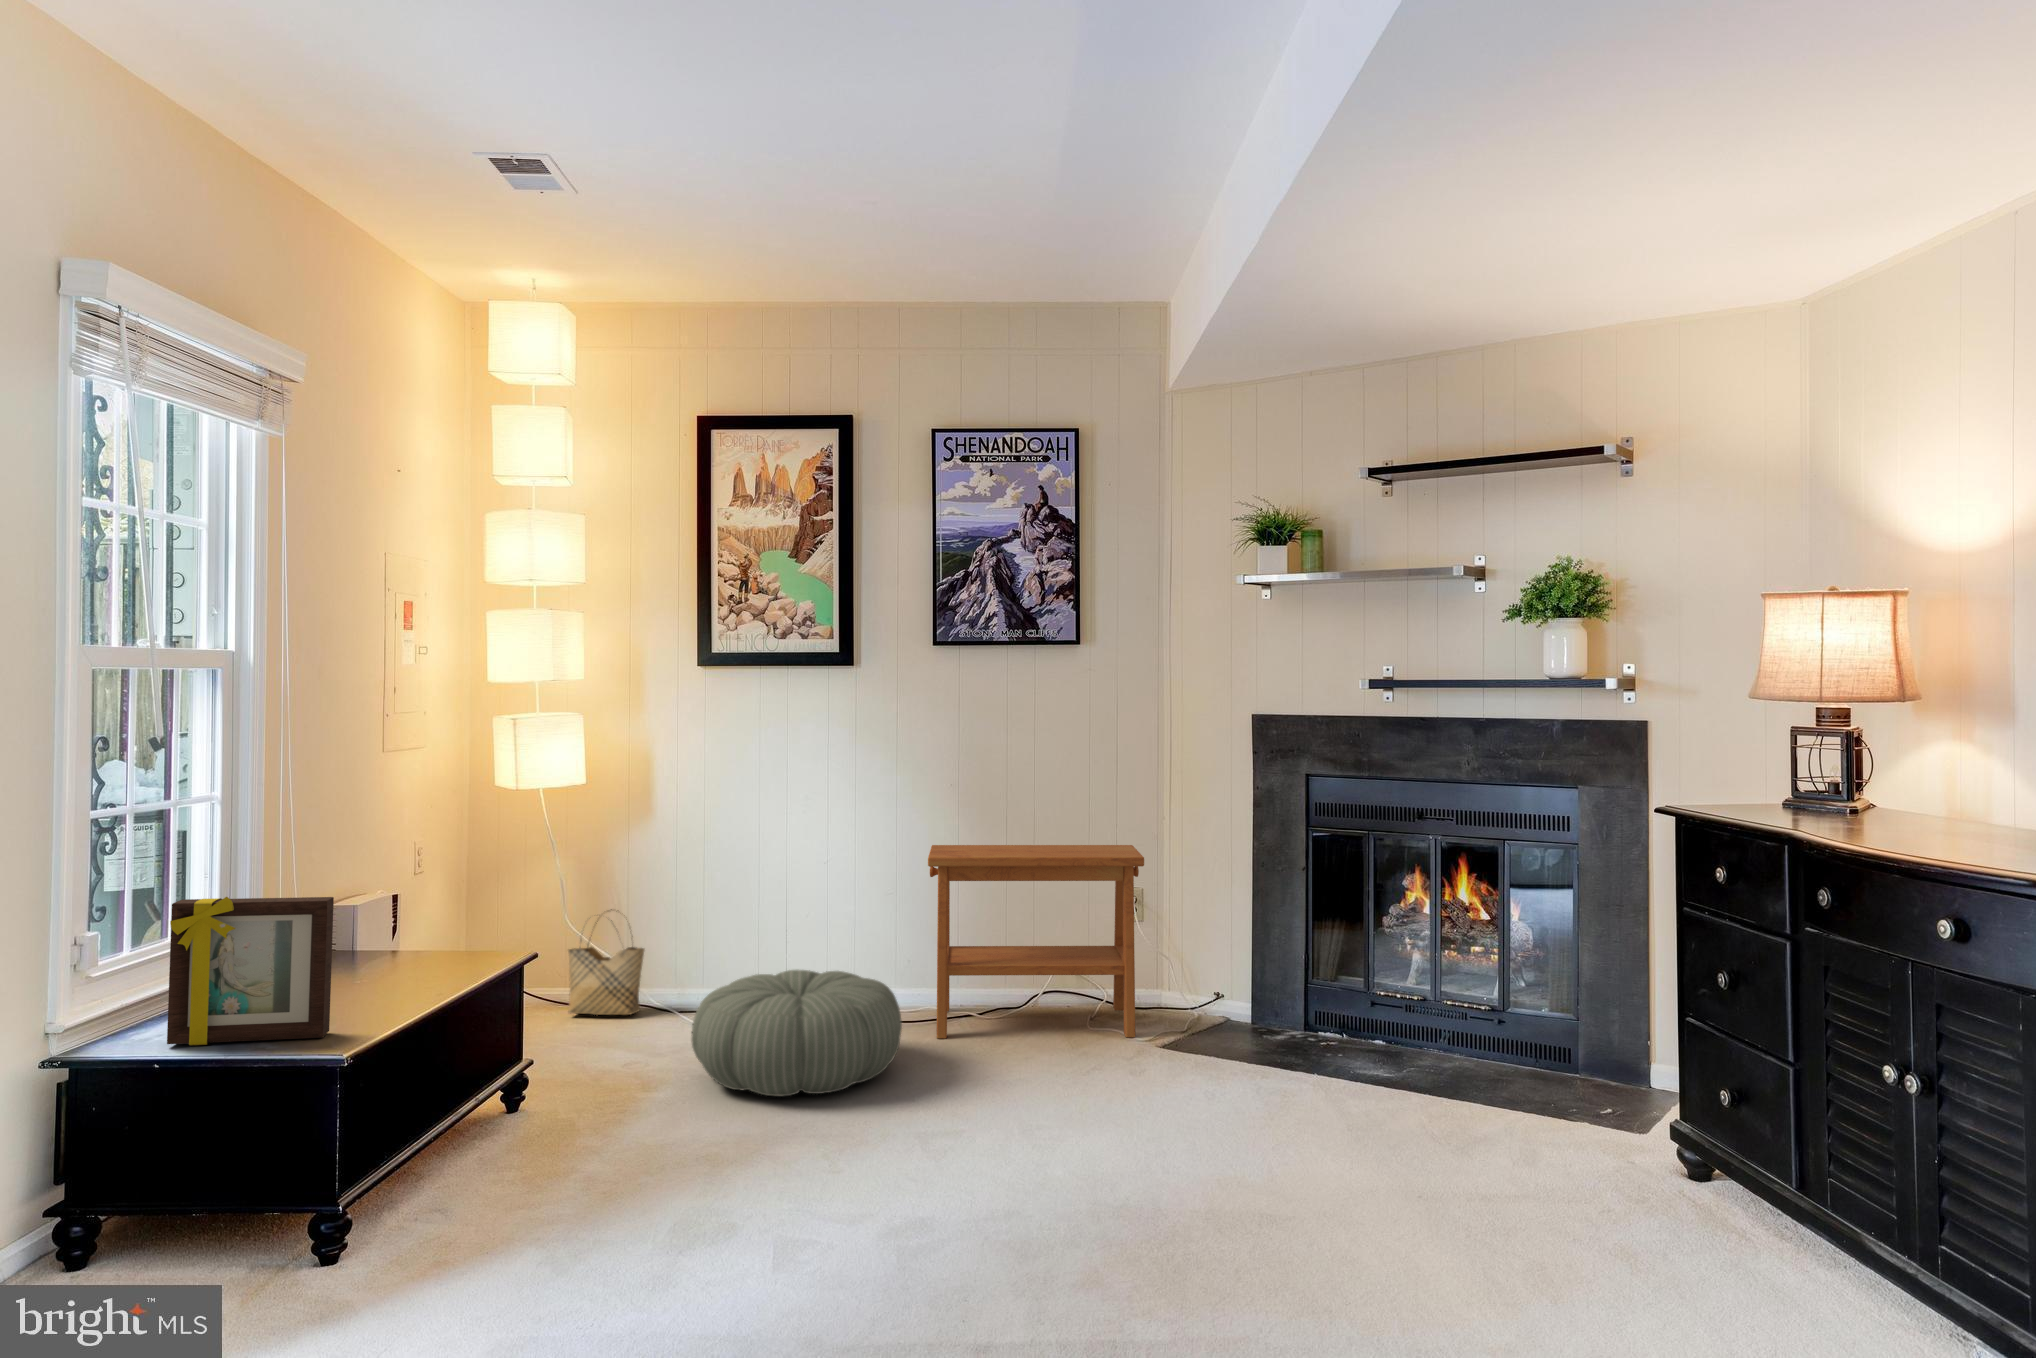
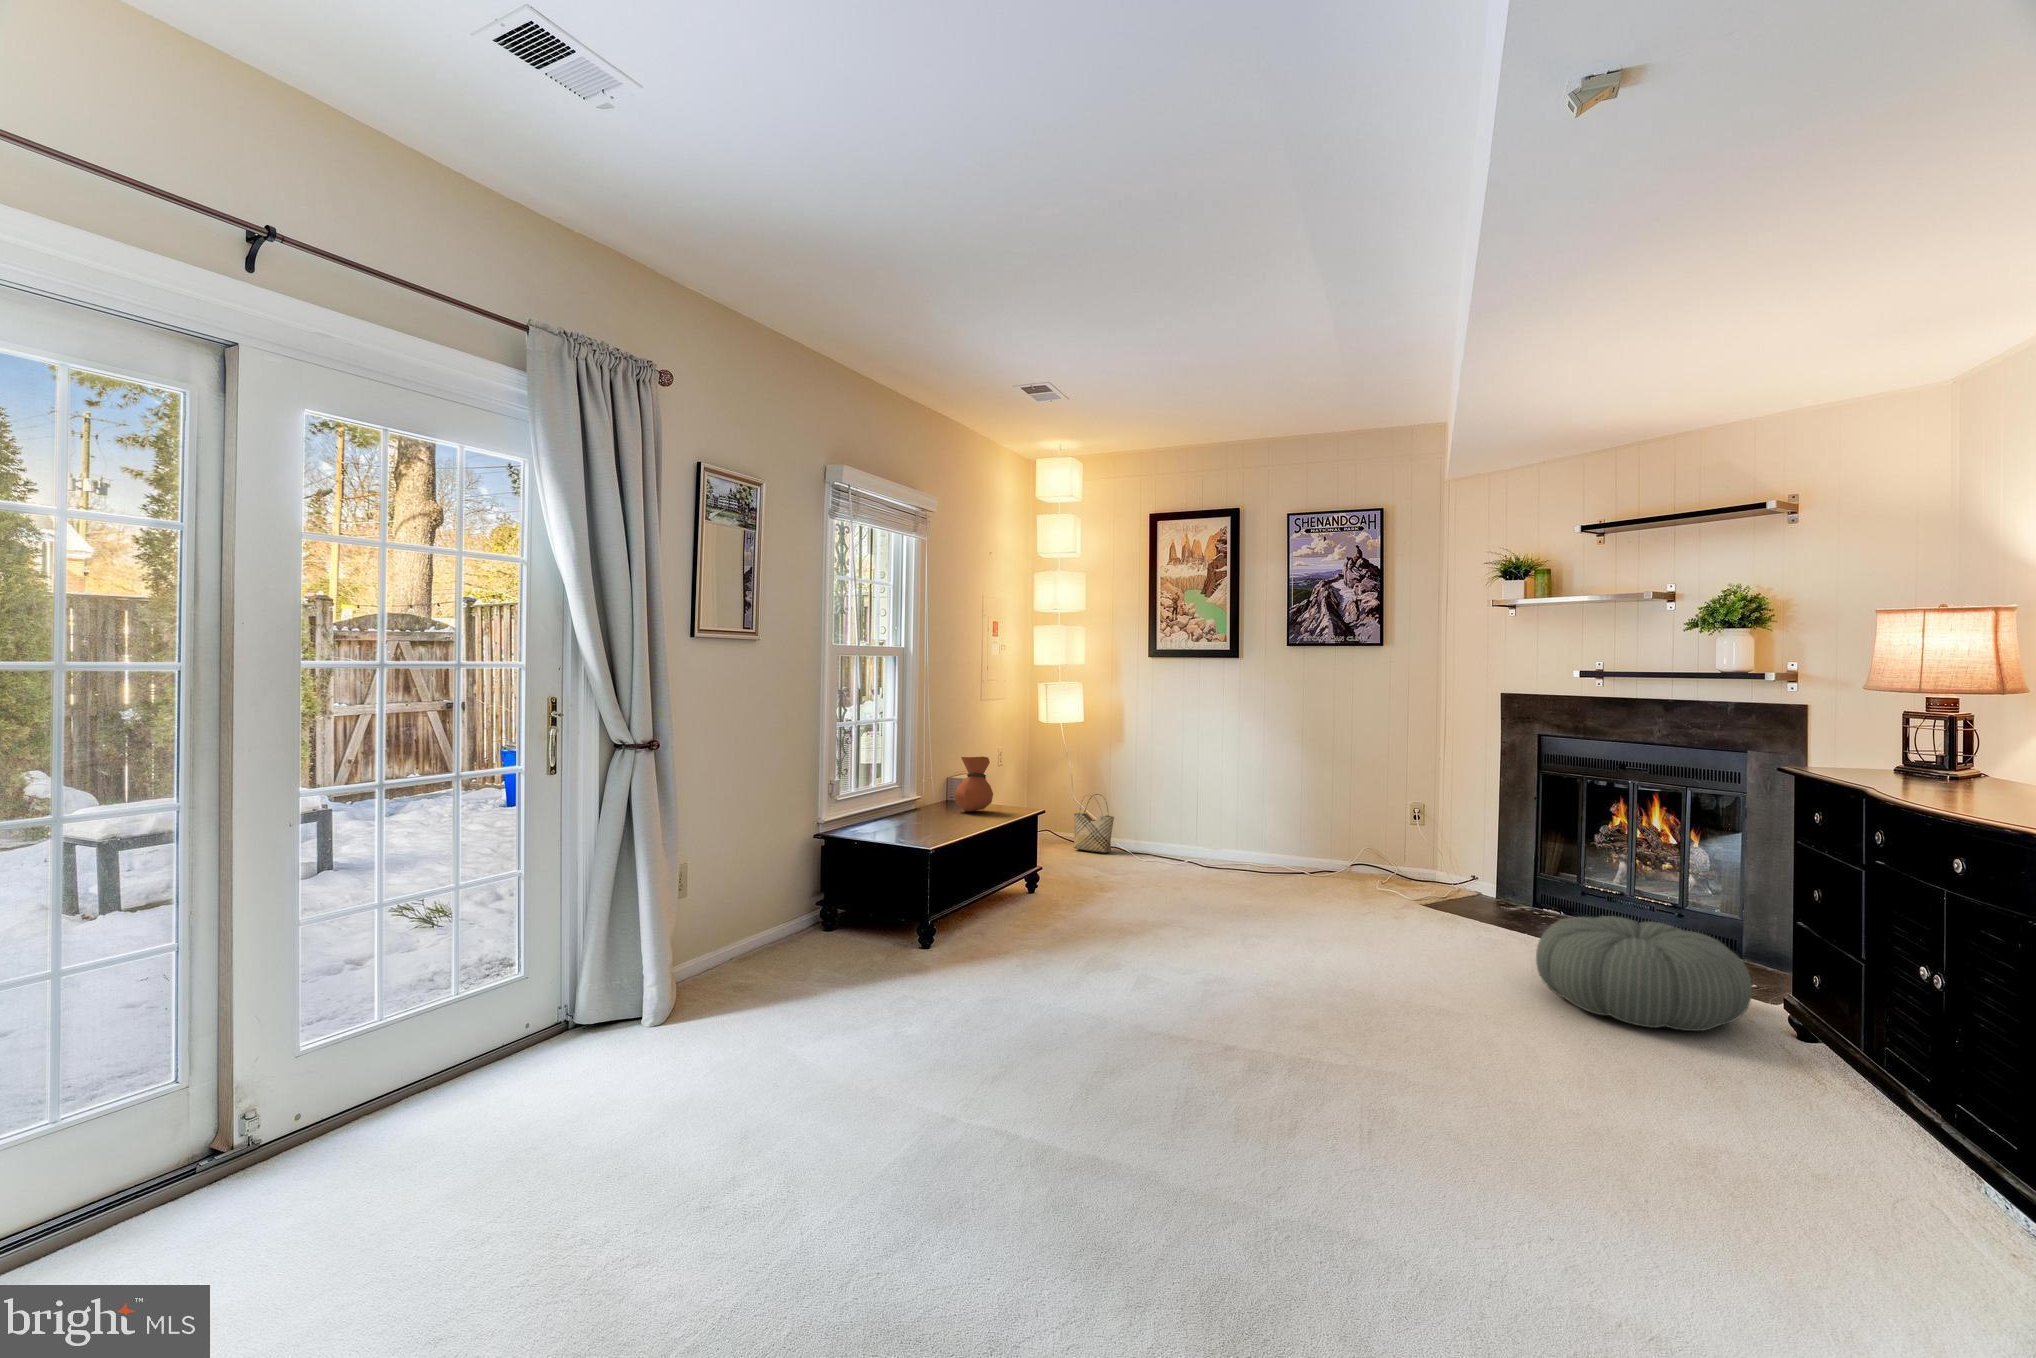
side table: present [928,845,1144,1039] -> none [1274,769,1417,897]
vase: none [322,874,413,990] -> present [954,757,993,811]
picture frame: present [167,897,334,1045] -> none [893,757,958,826]
pouf: present [691,970,902,1096] -> present [1536,916,1752,1031]

